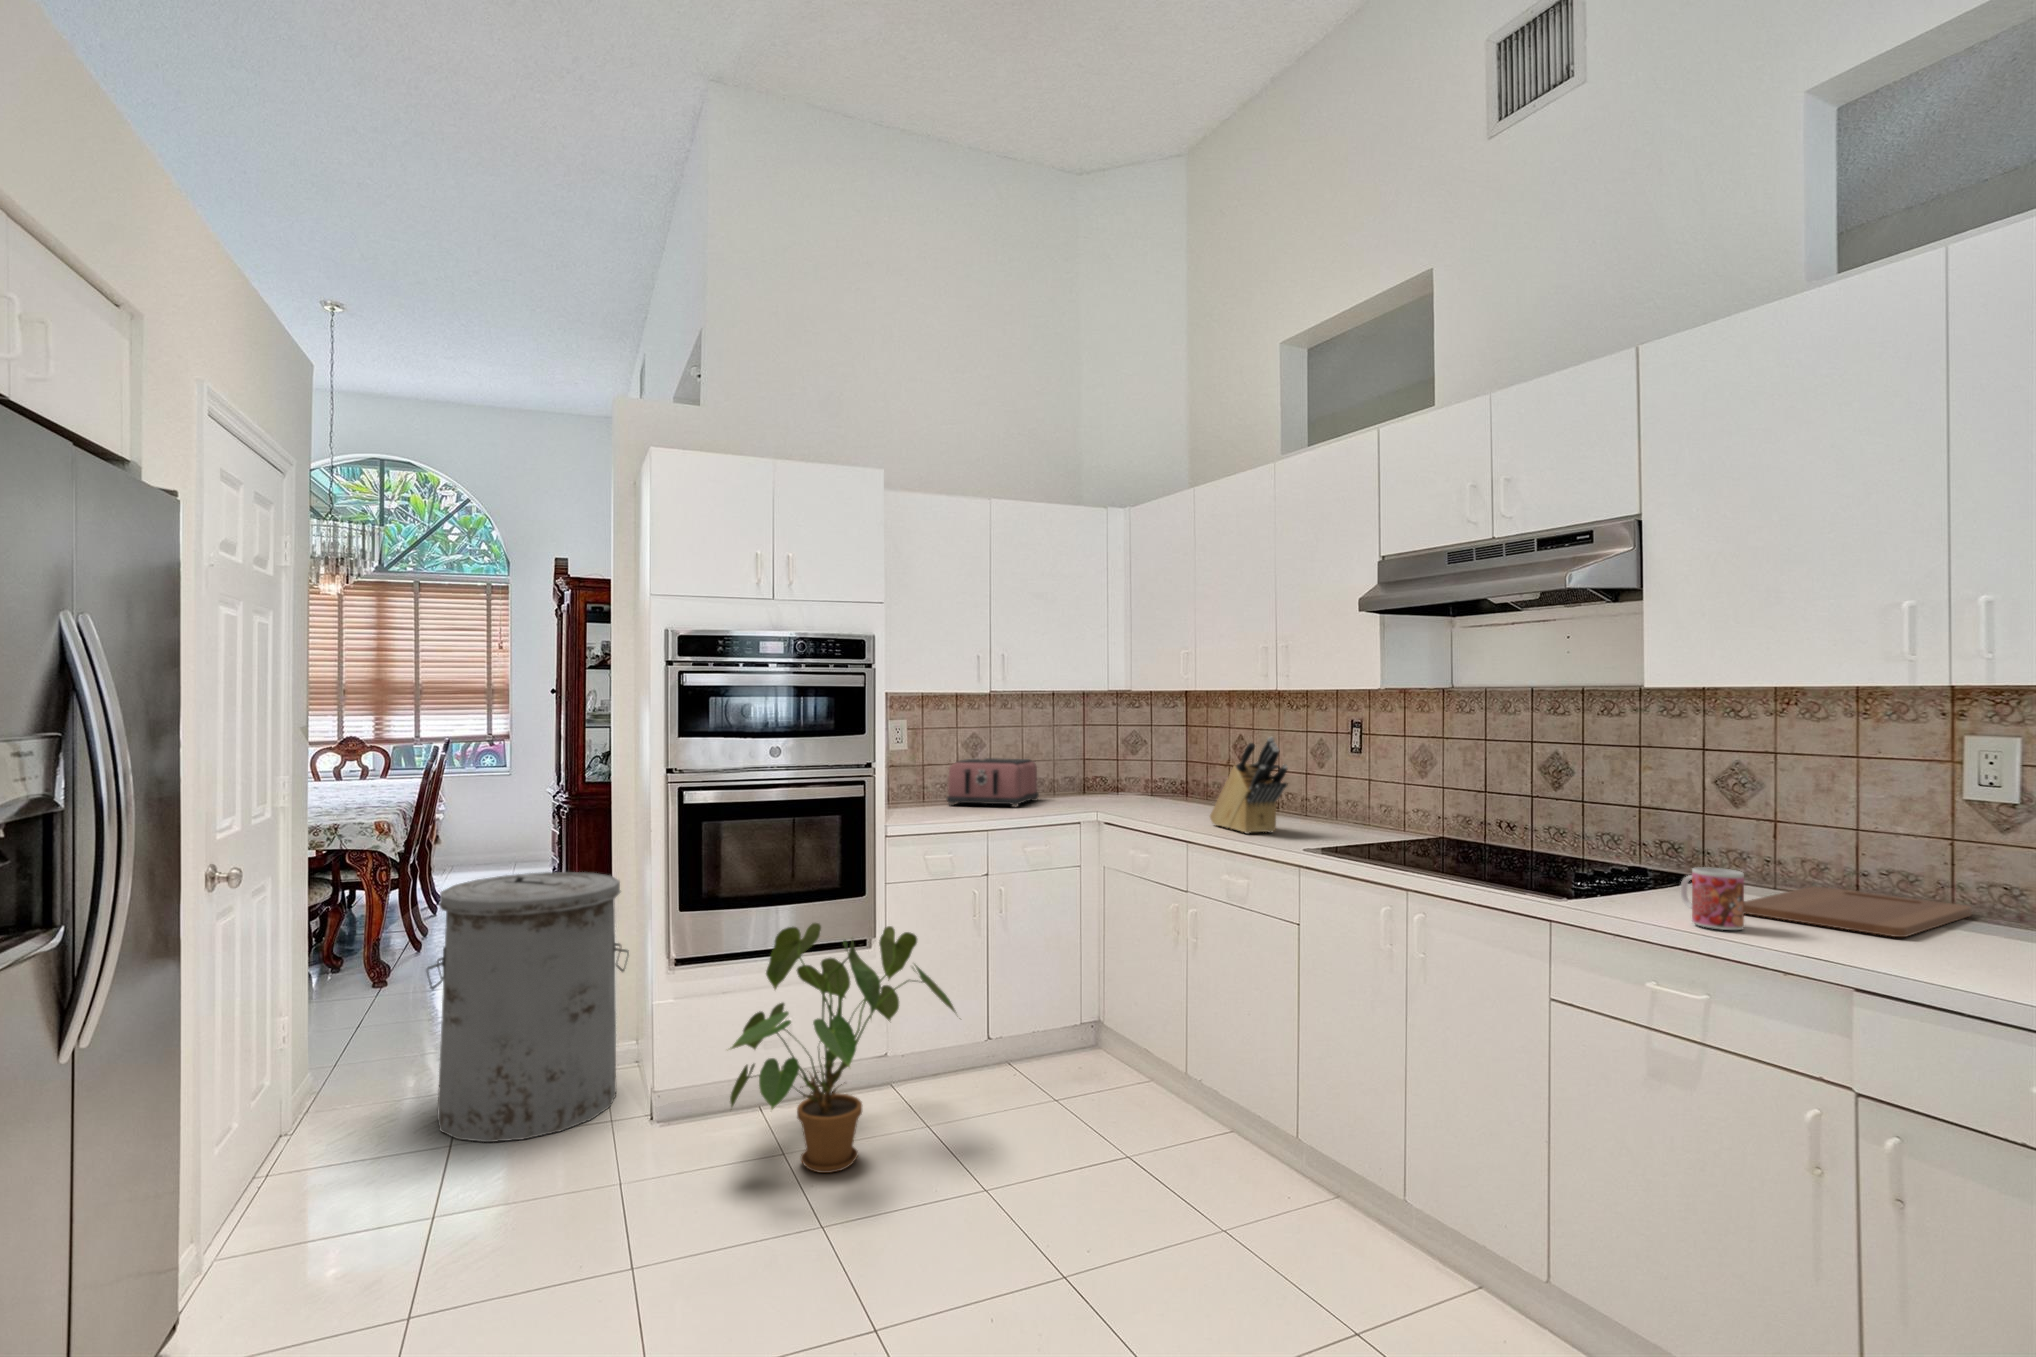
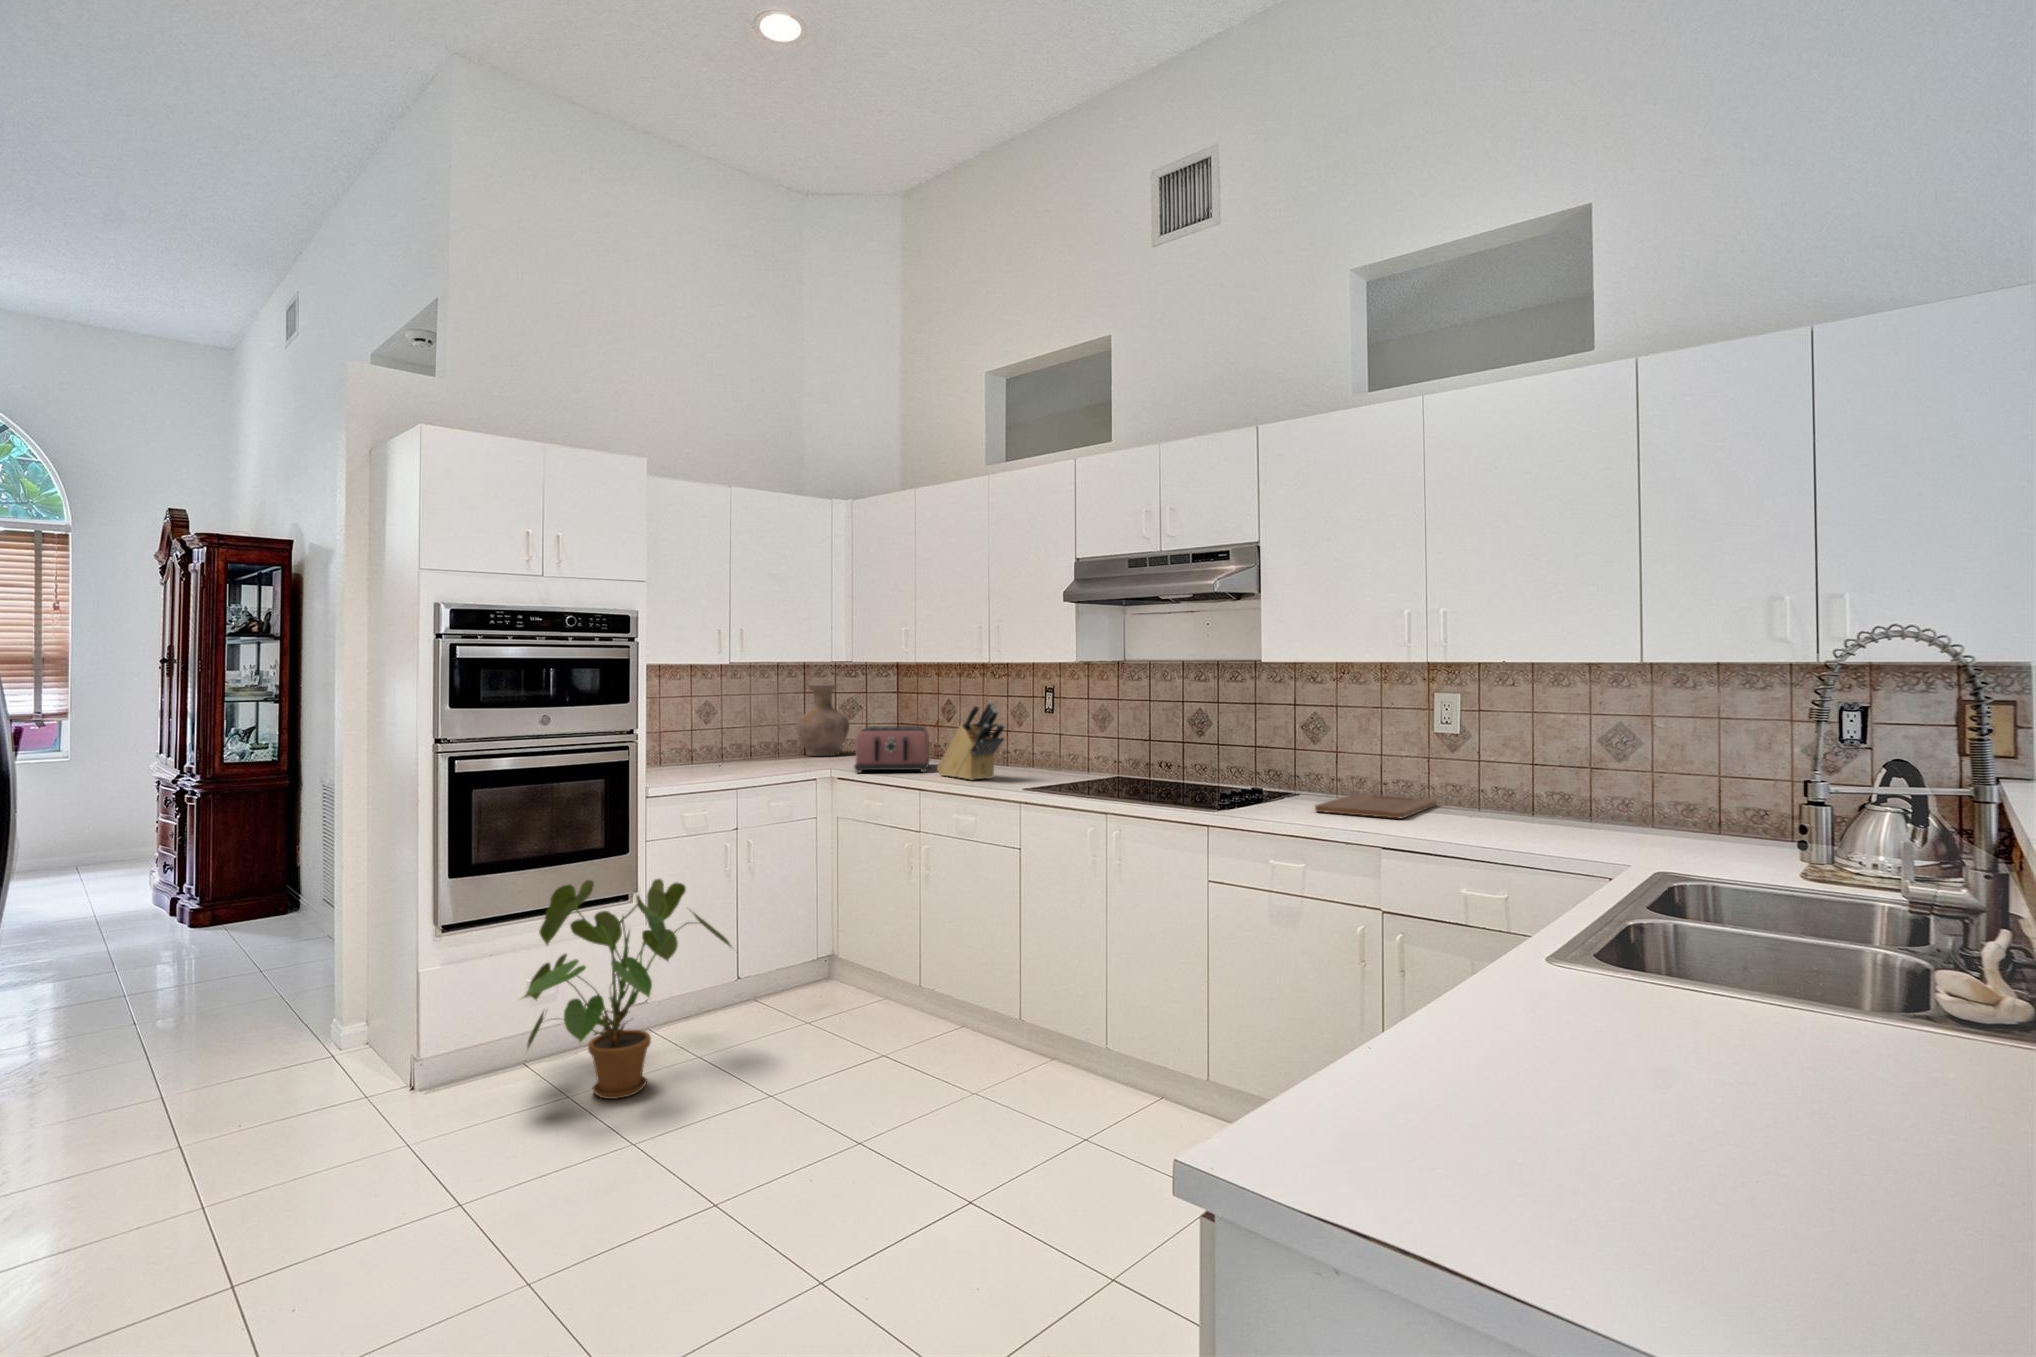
vase: none [1072,716,1131,795] -> present [796,685,849,756]
toaster: present [947,758,1039,807] -> present [854,726,929,773]
mug: present [1680,867,1744,930] -> none [1284,782,1320,821]
trash can: present [427,872,629,1142] -> none [143,850,375,1129]

